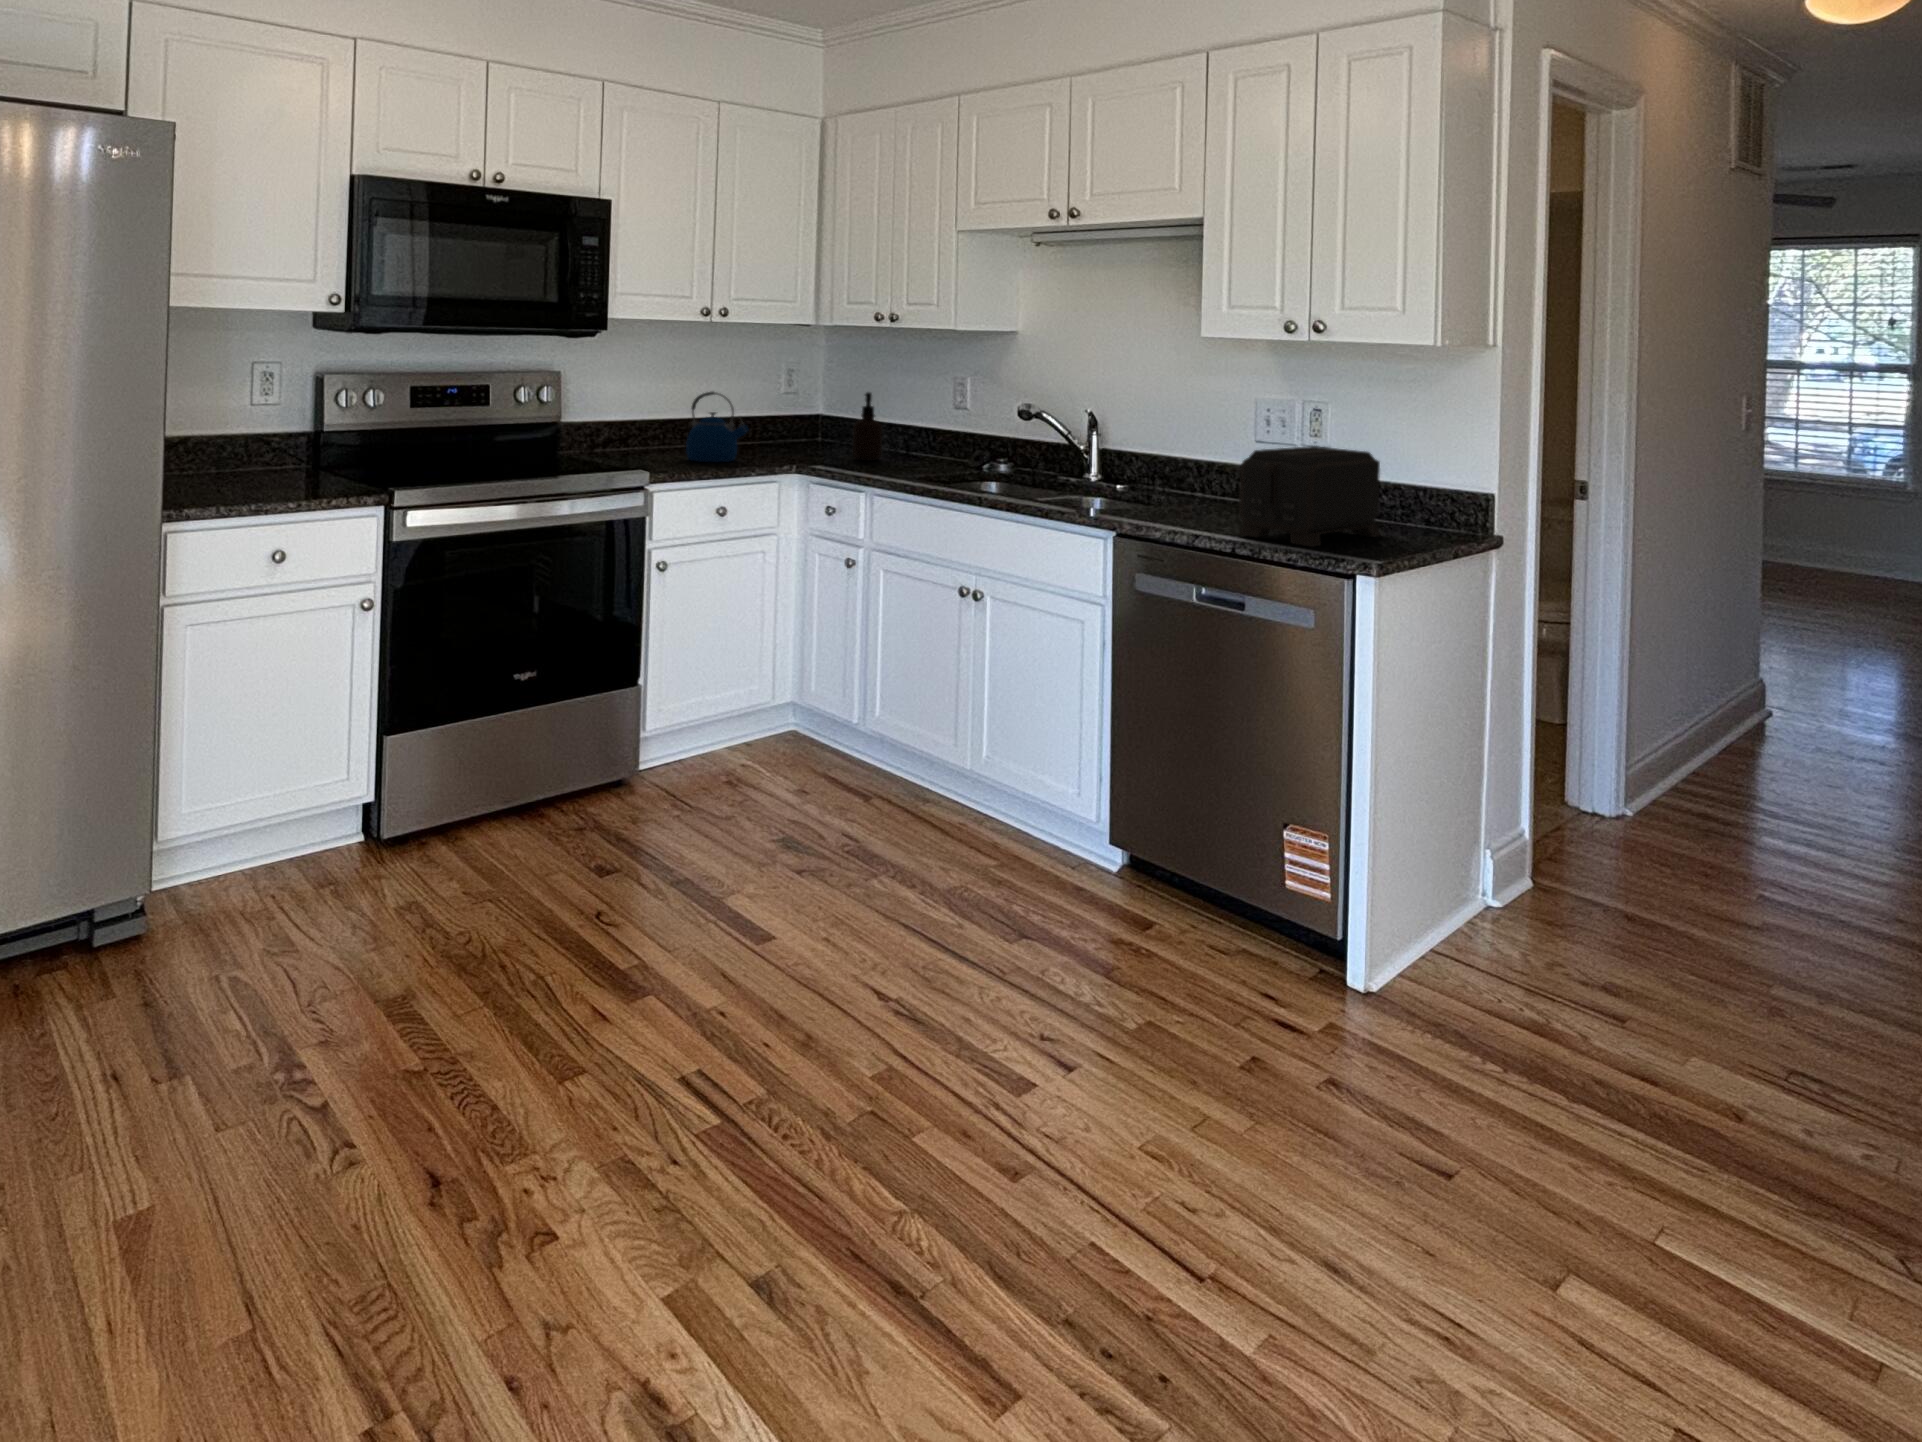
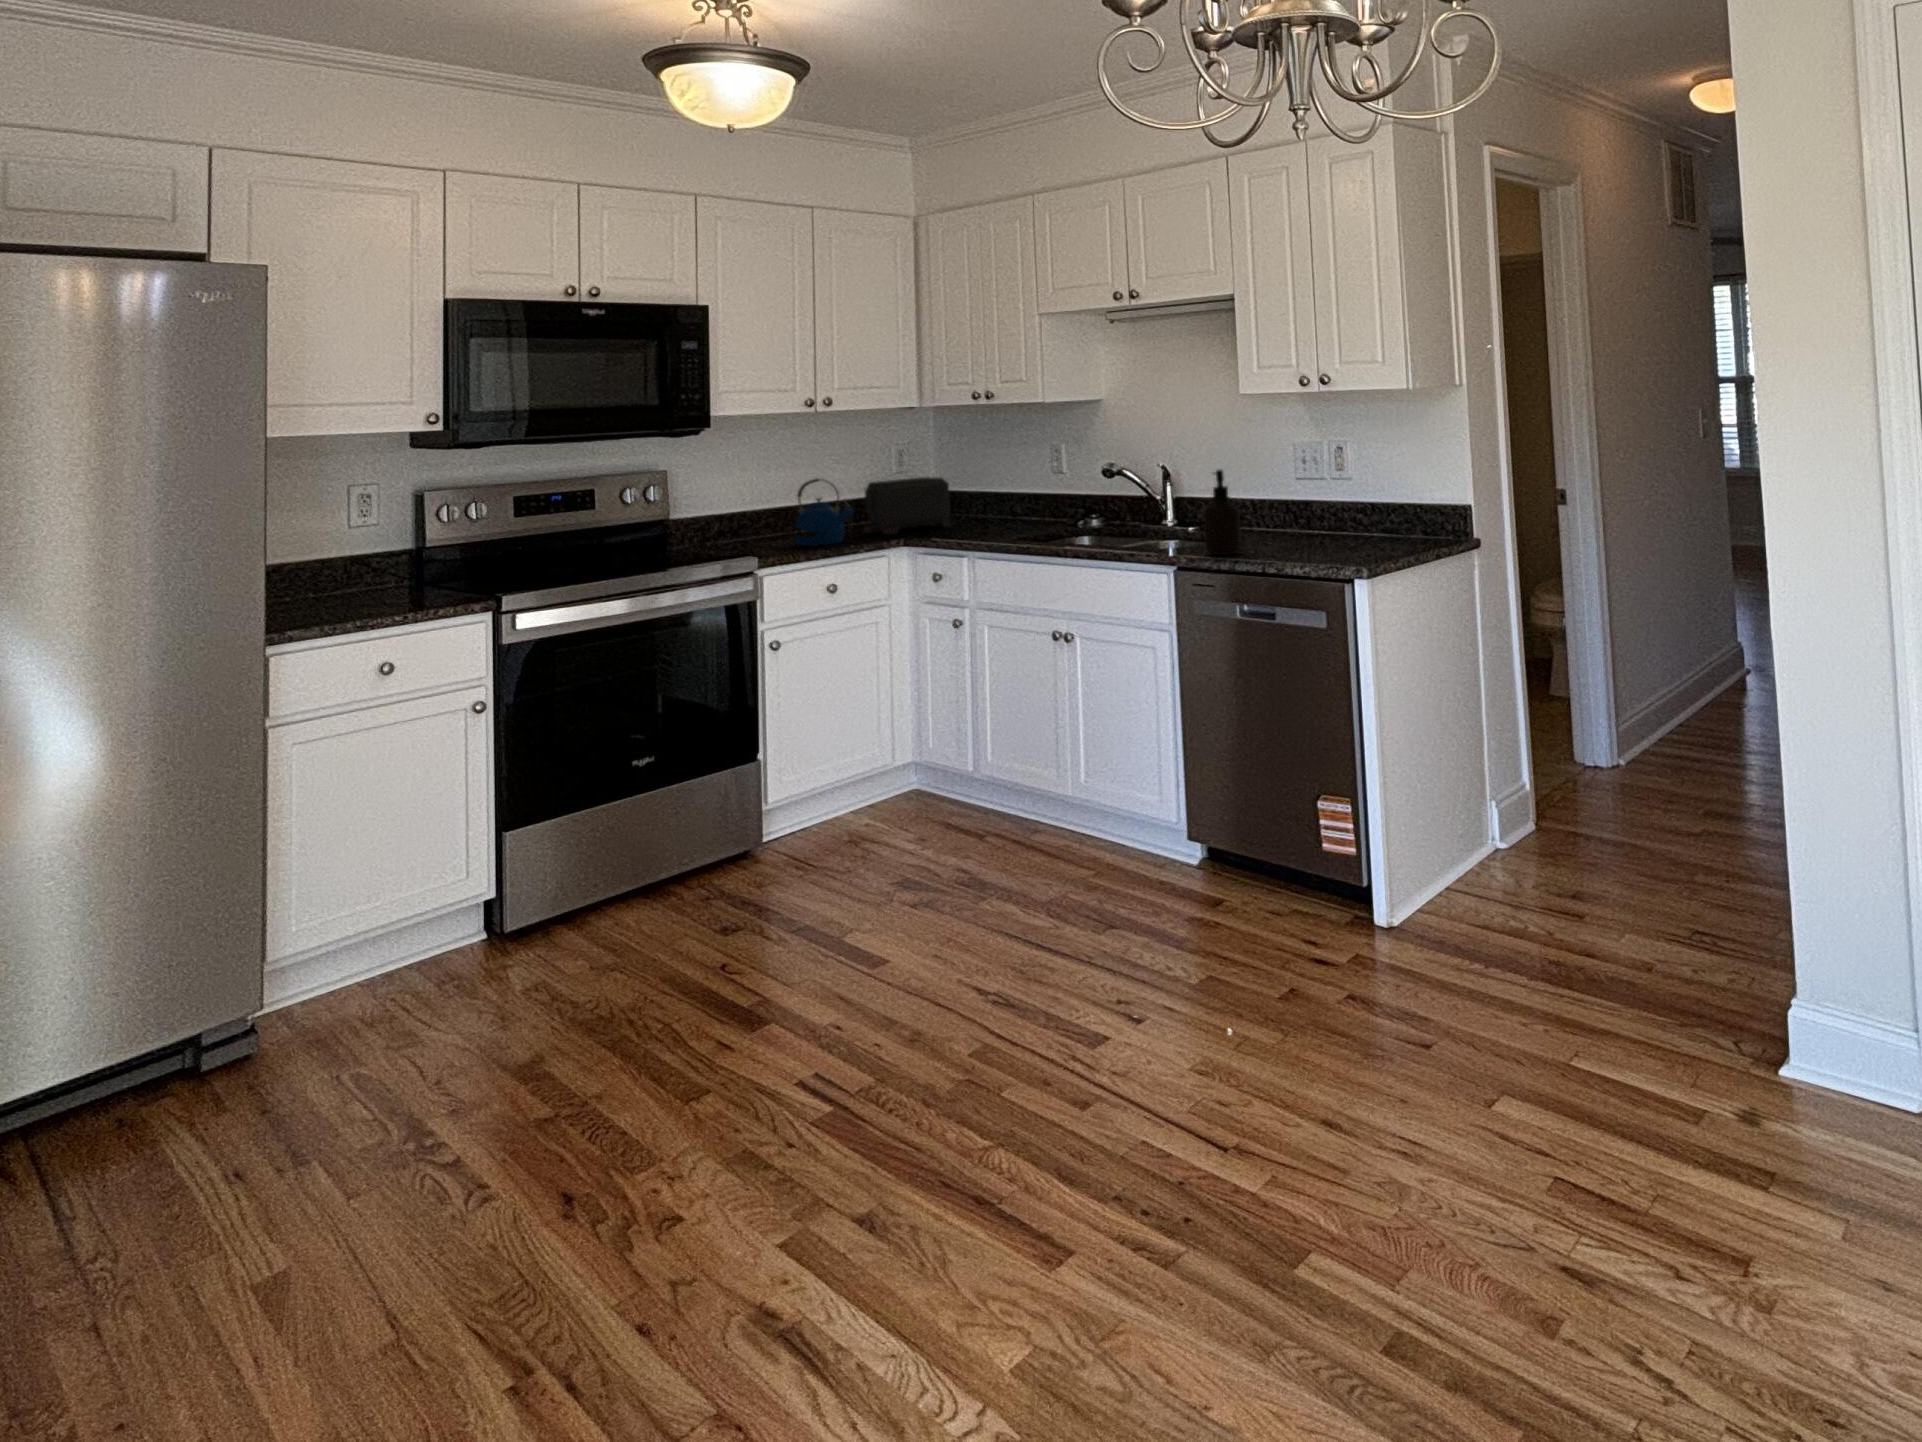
soap dispenser: present [853,392,882,461] -> present [1204,469,1241,555]
toaster: present [1239,446,1380,547] -> present [863,477,951,534]

